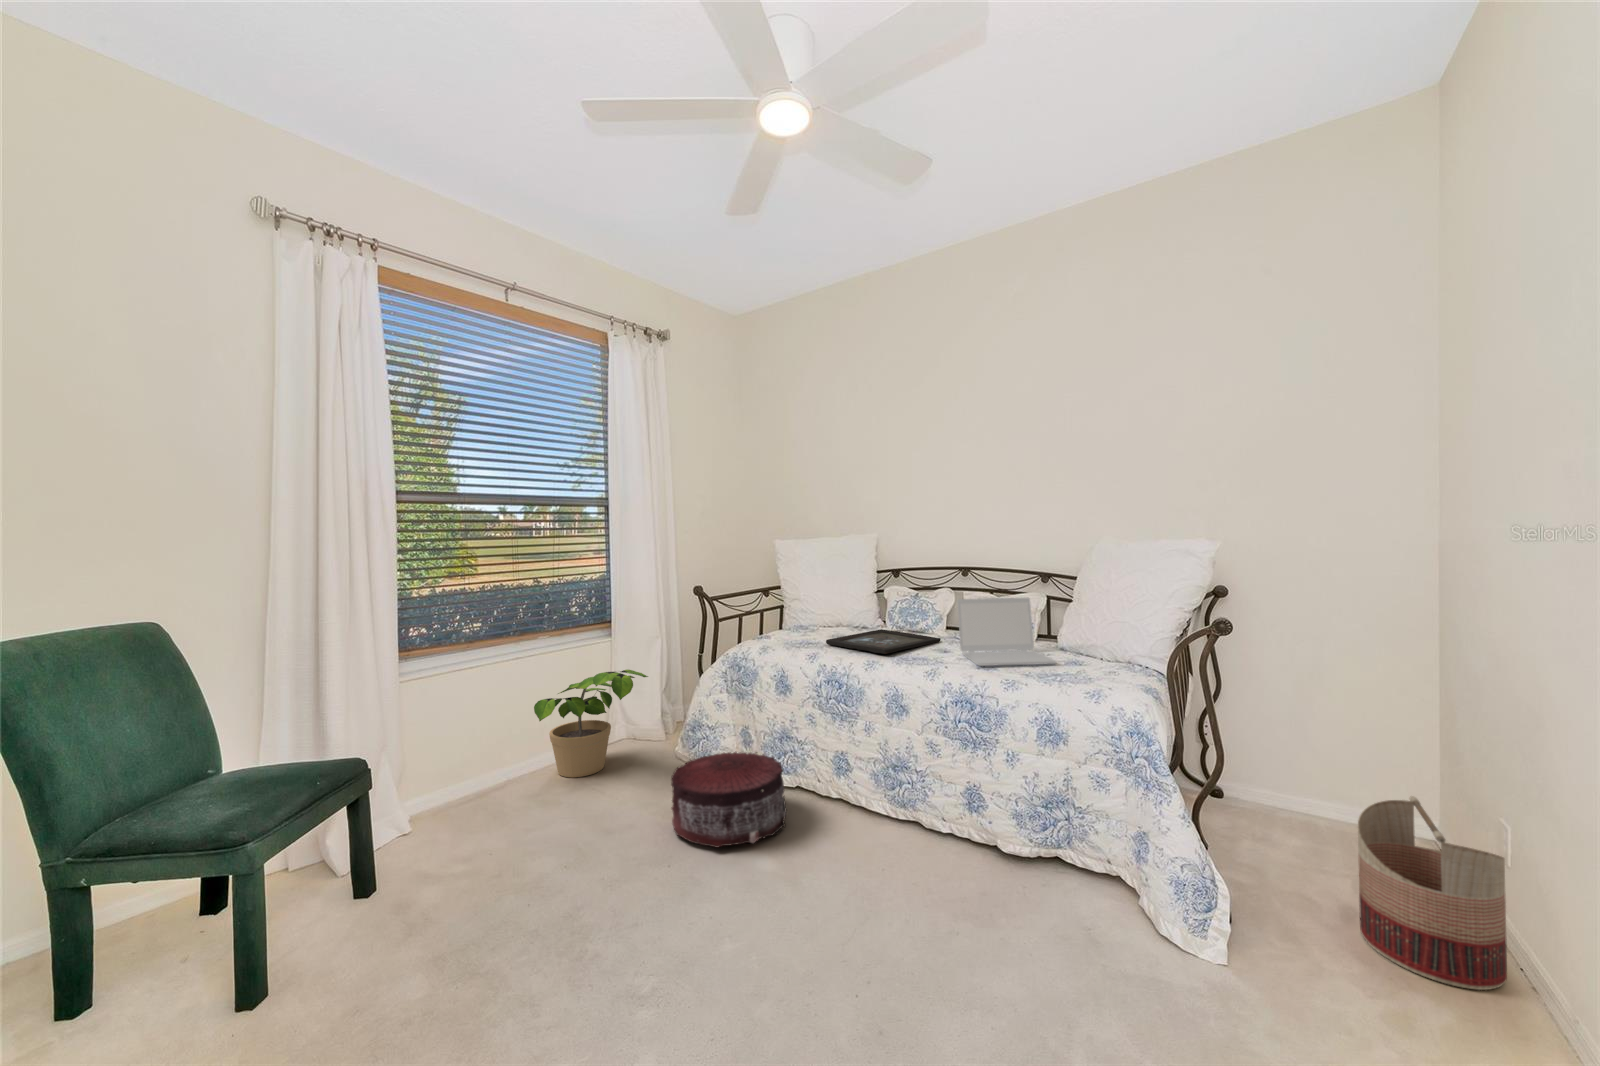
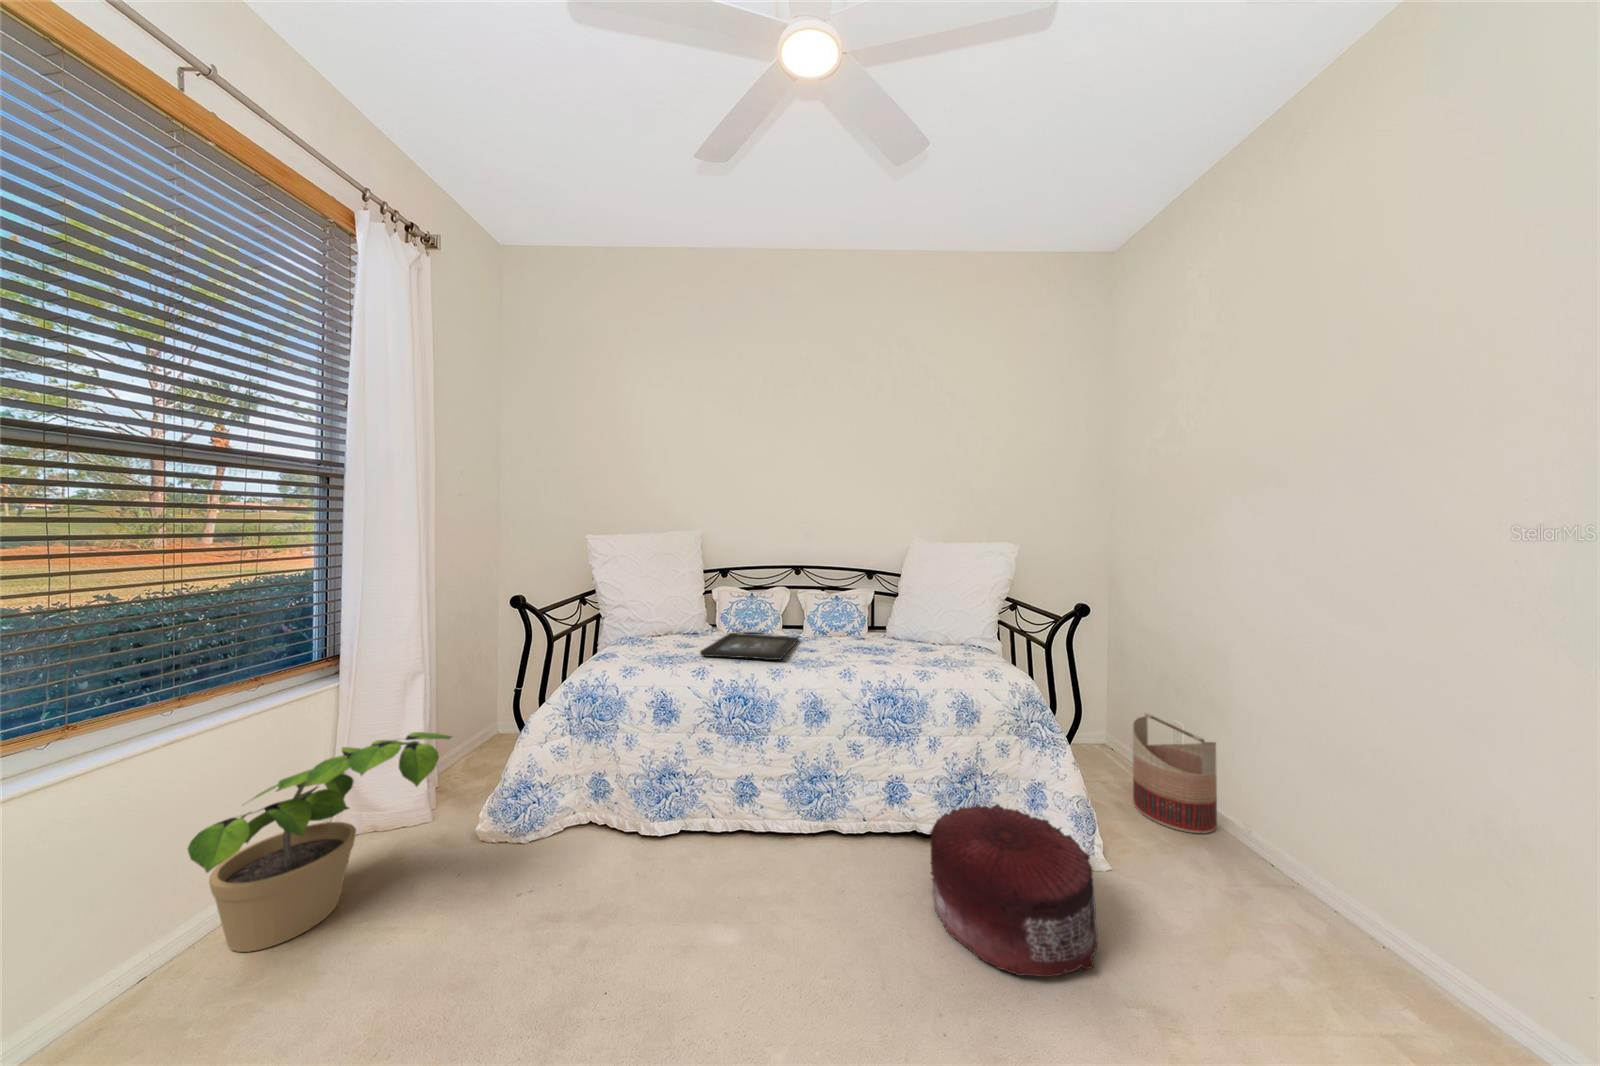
laptop: present [957,598,1056,666] -> none [834,595,922,661]
pouf: present [671,752,786,847] -> present [930,804,1098,977]

